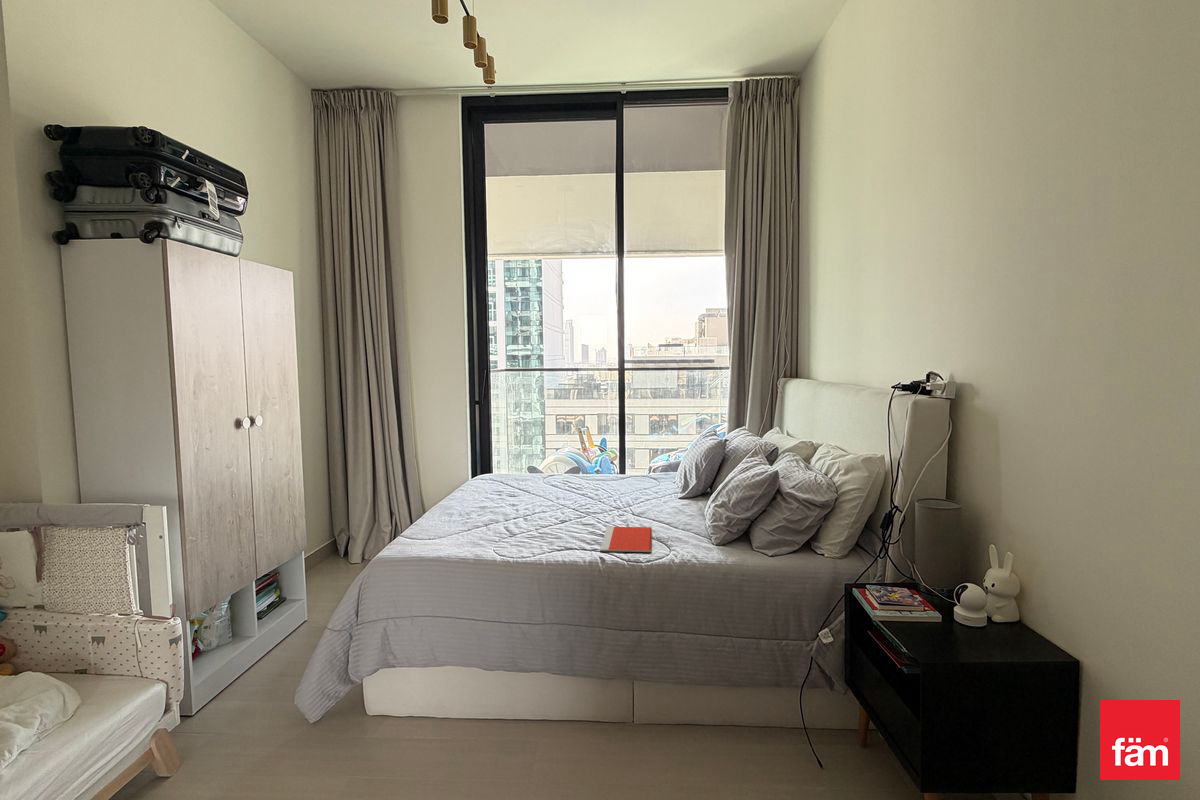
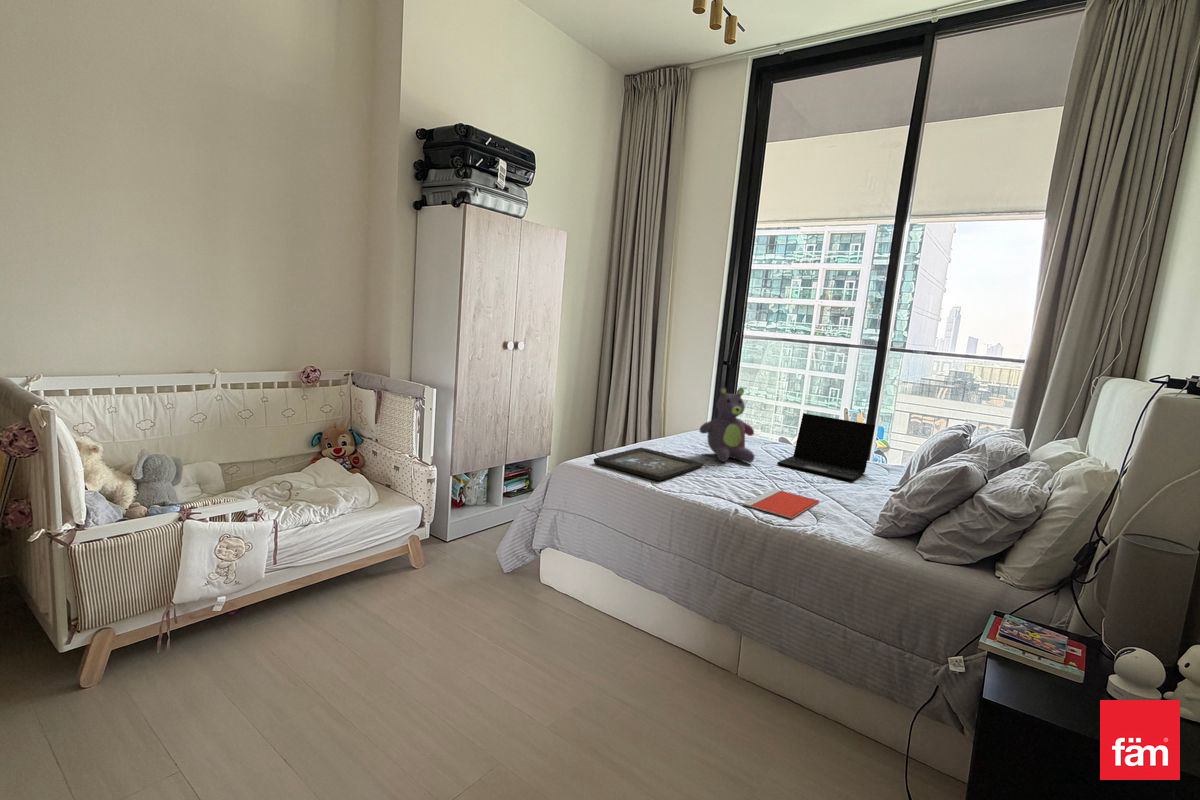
stuffed bear: none [503,431,564,510] -> present [700,387,754,463]
laptop: none [582,445,654,501] -> present [777,413,875,481]
tray: none [414,516,525,549] -> present [594,447,704,480]

